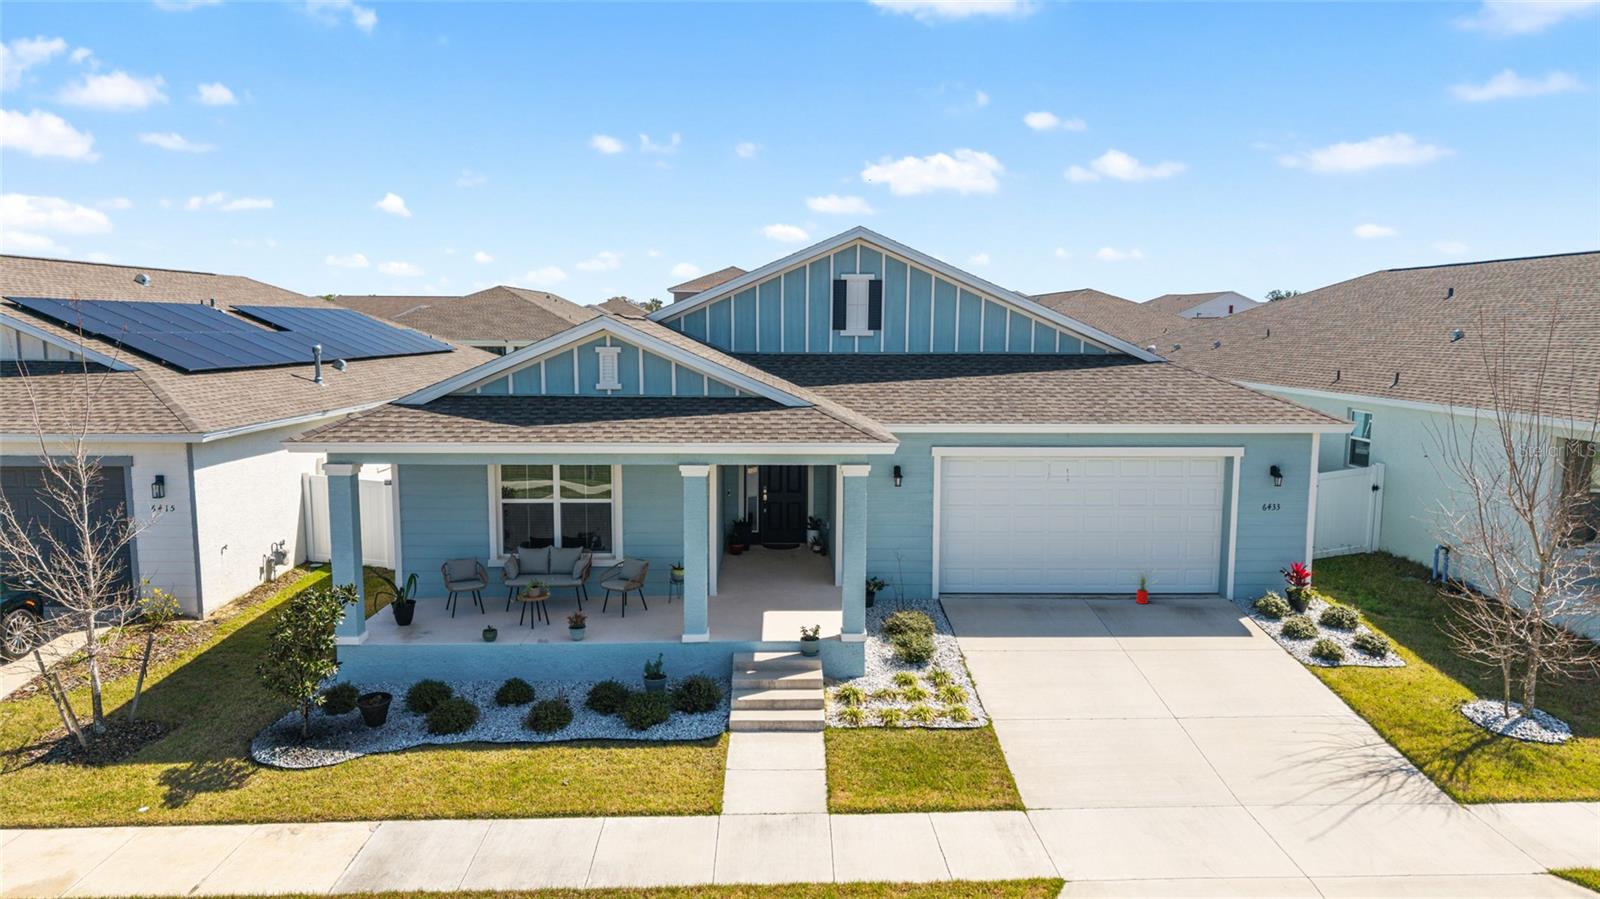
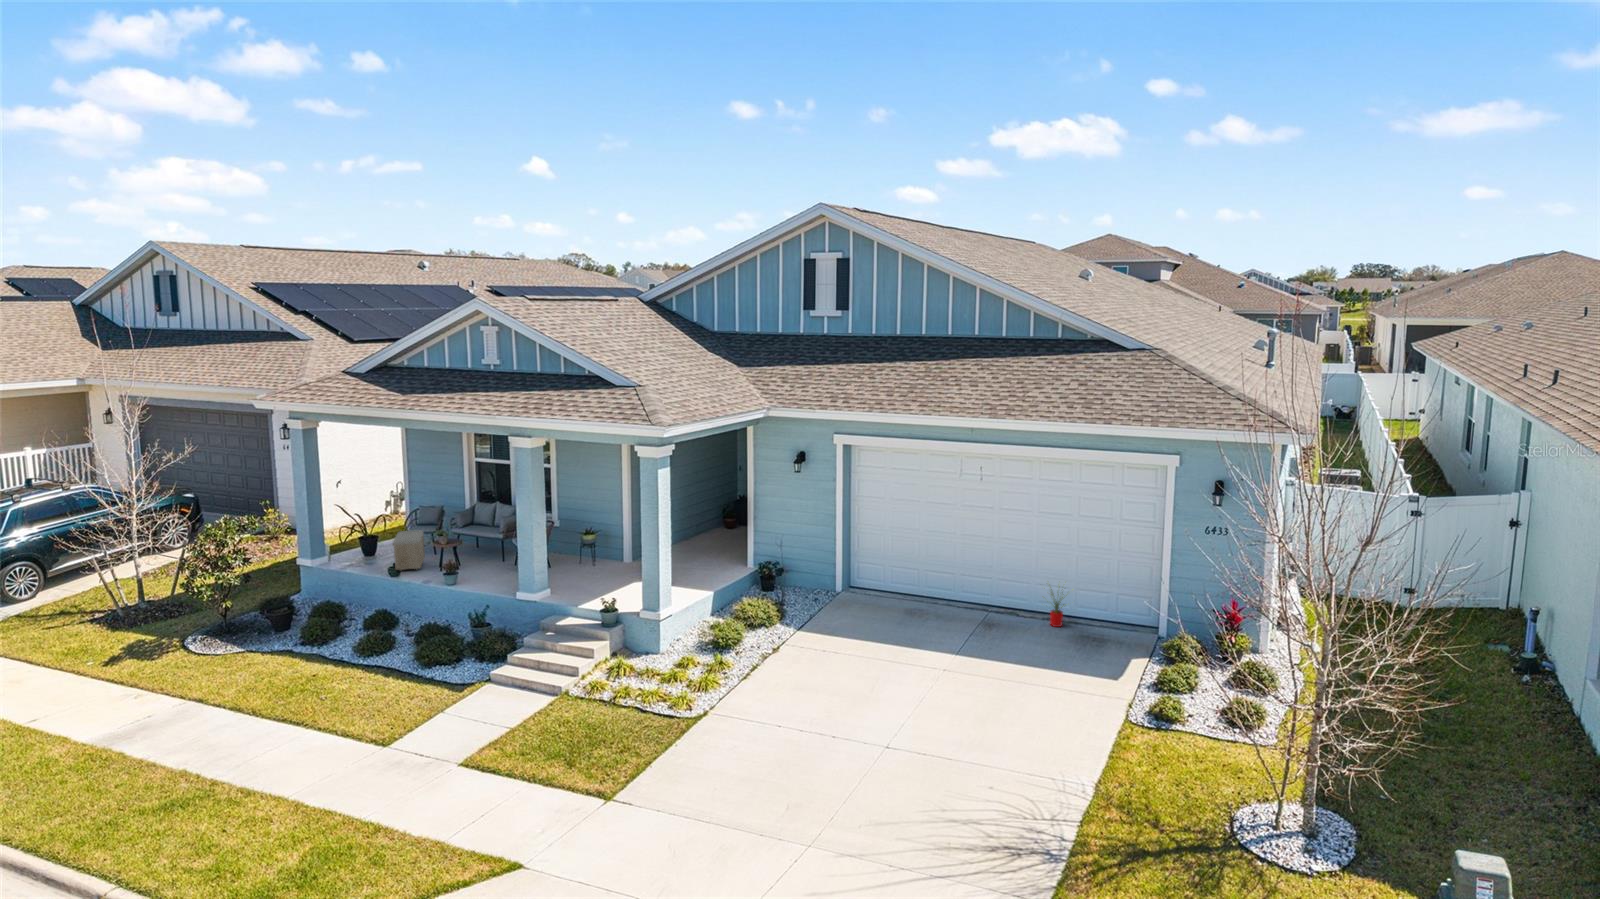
storage bench: none [483,576,526,625] -> present [392,530,425,571]

